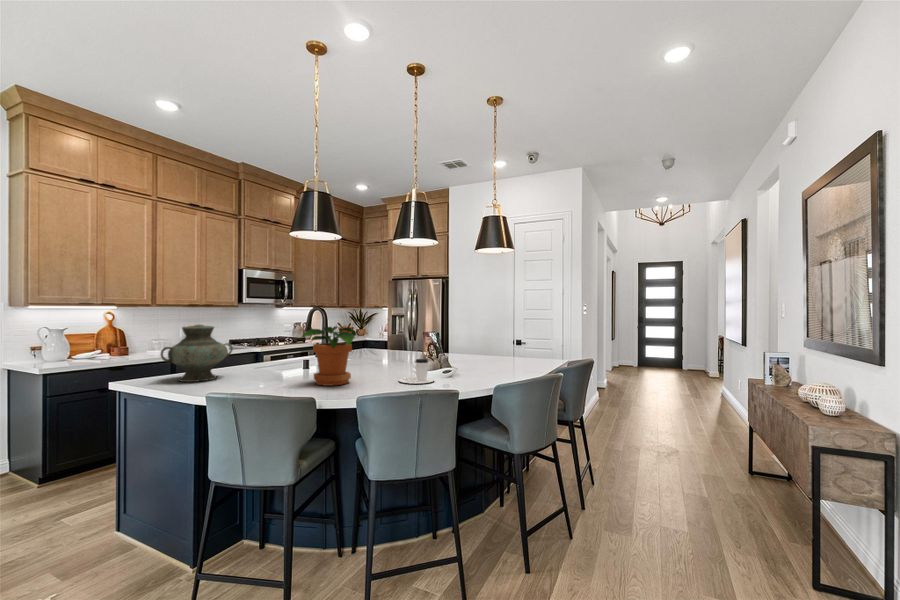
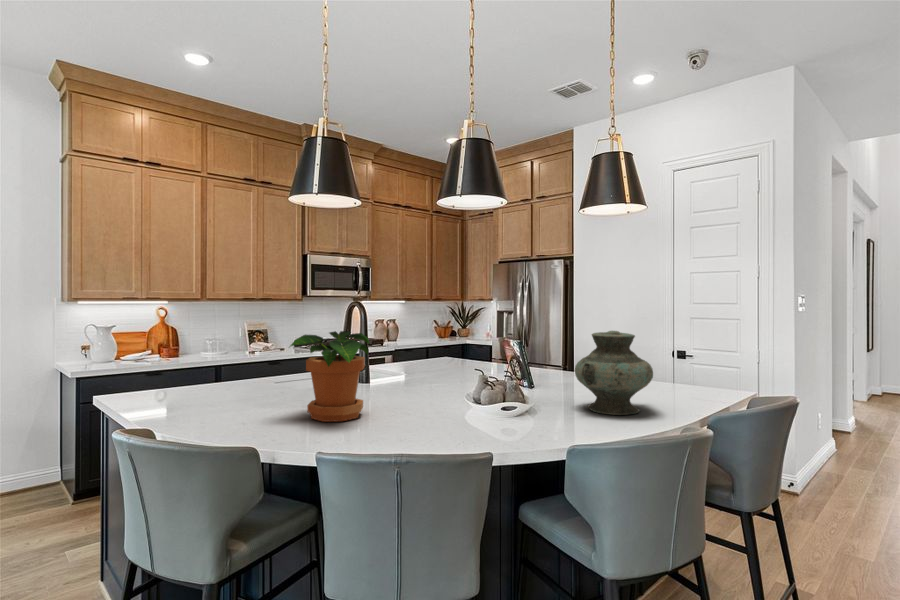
vase: present [161,325,233,382] -> present [575,331,653,415]
coffee cup: present [399,359,434,384] -> none [434,385,492,427]

